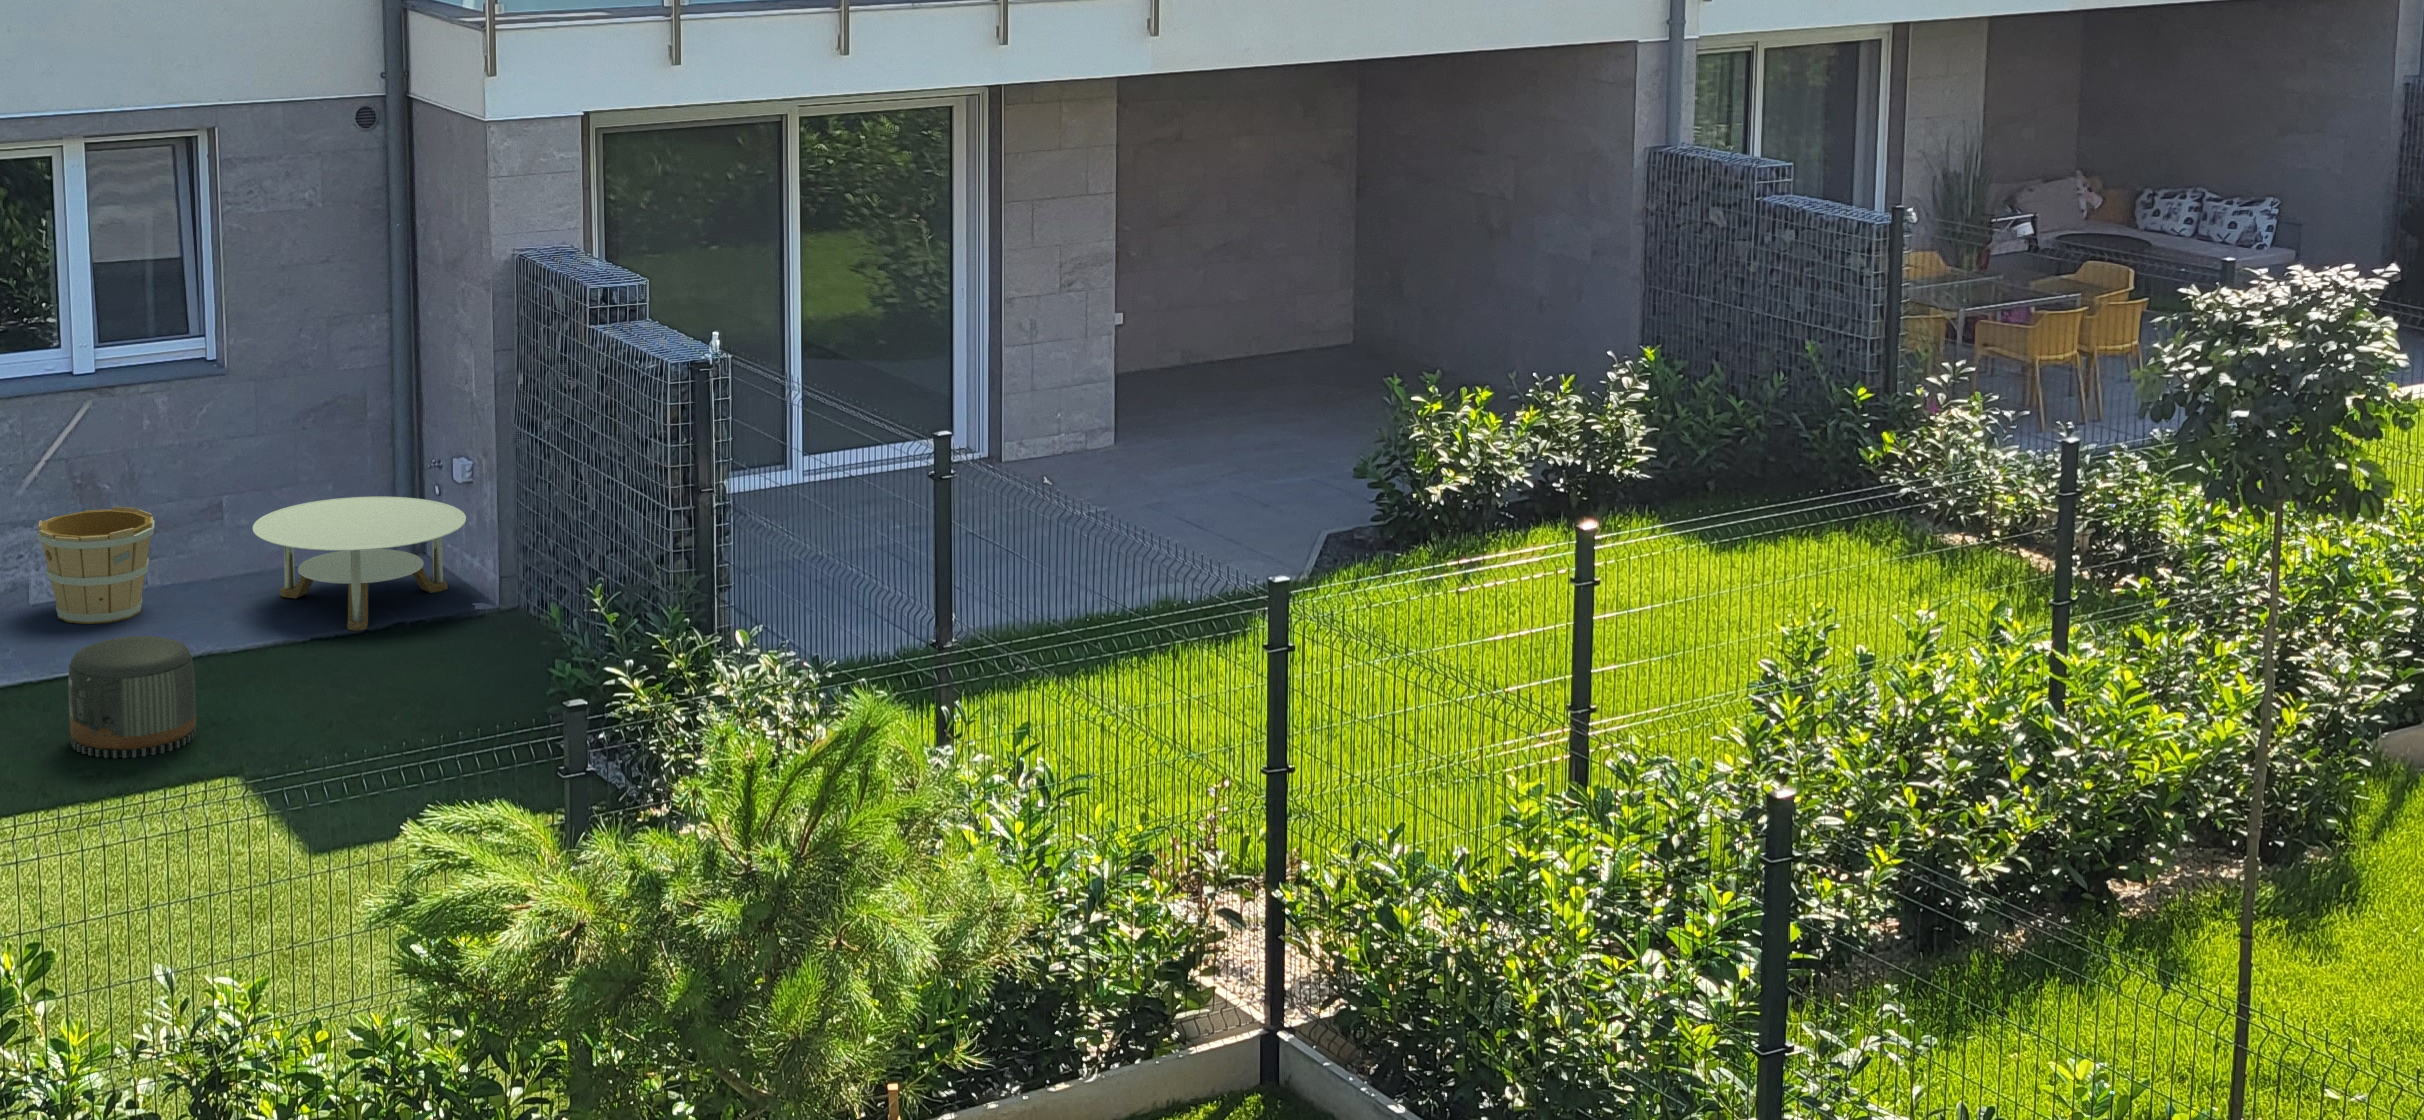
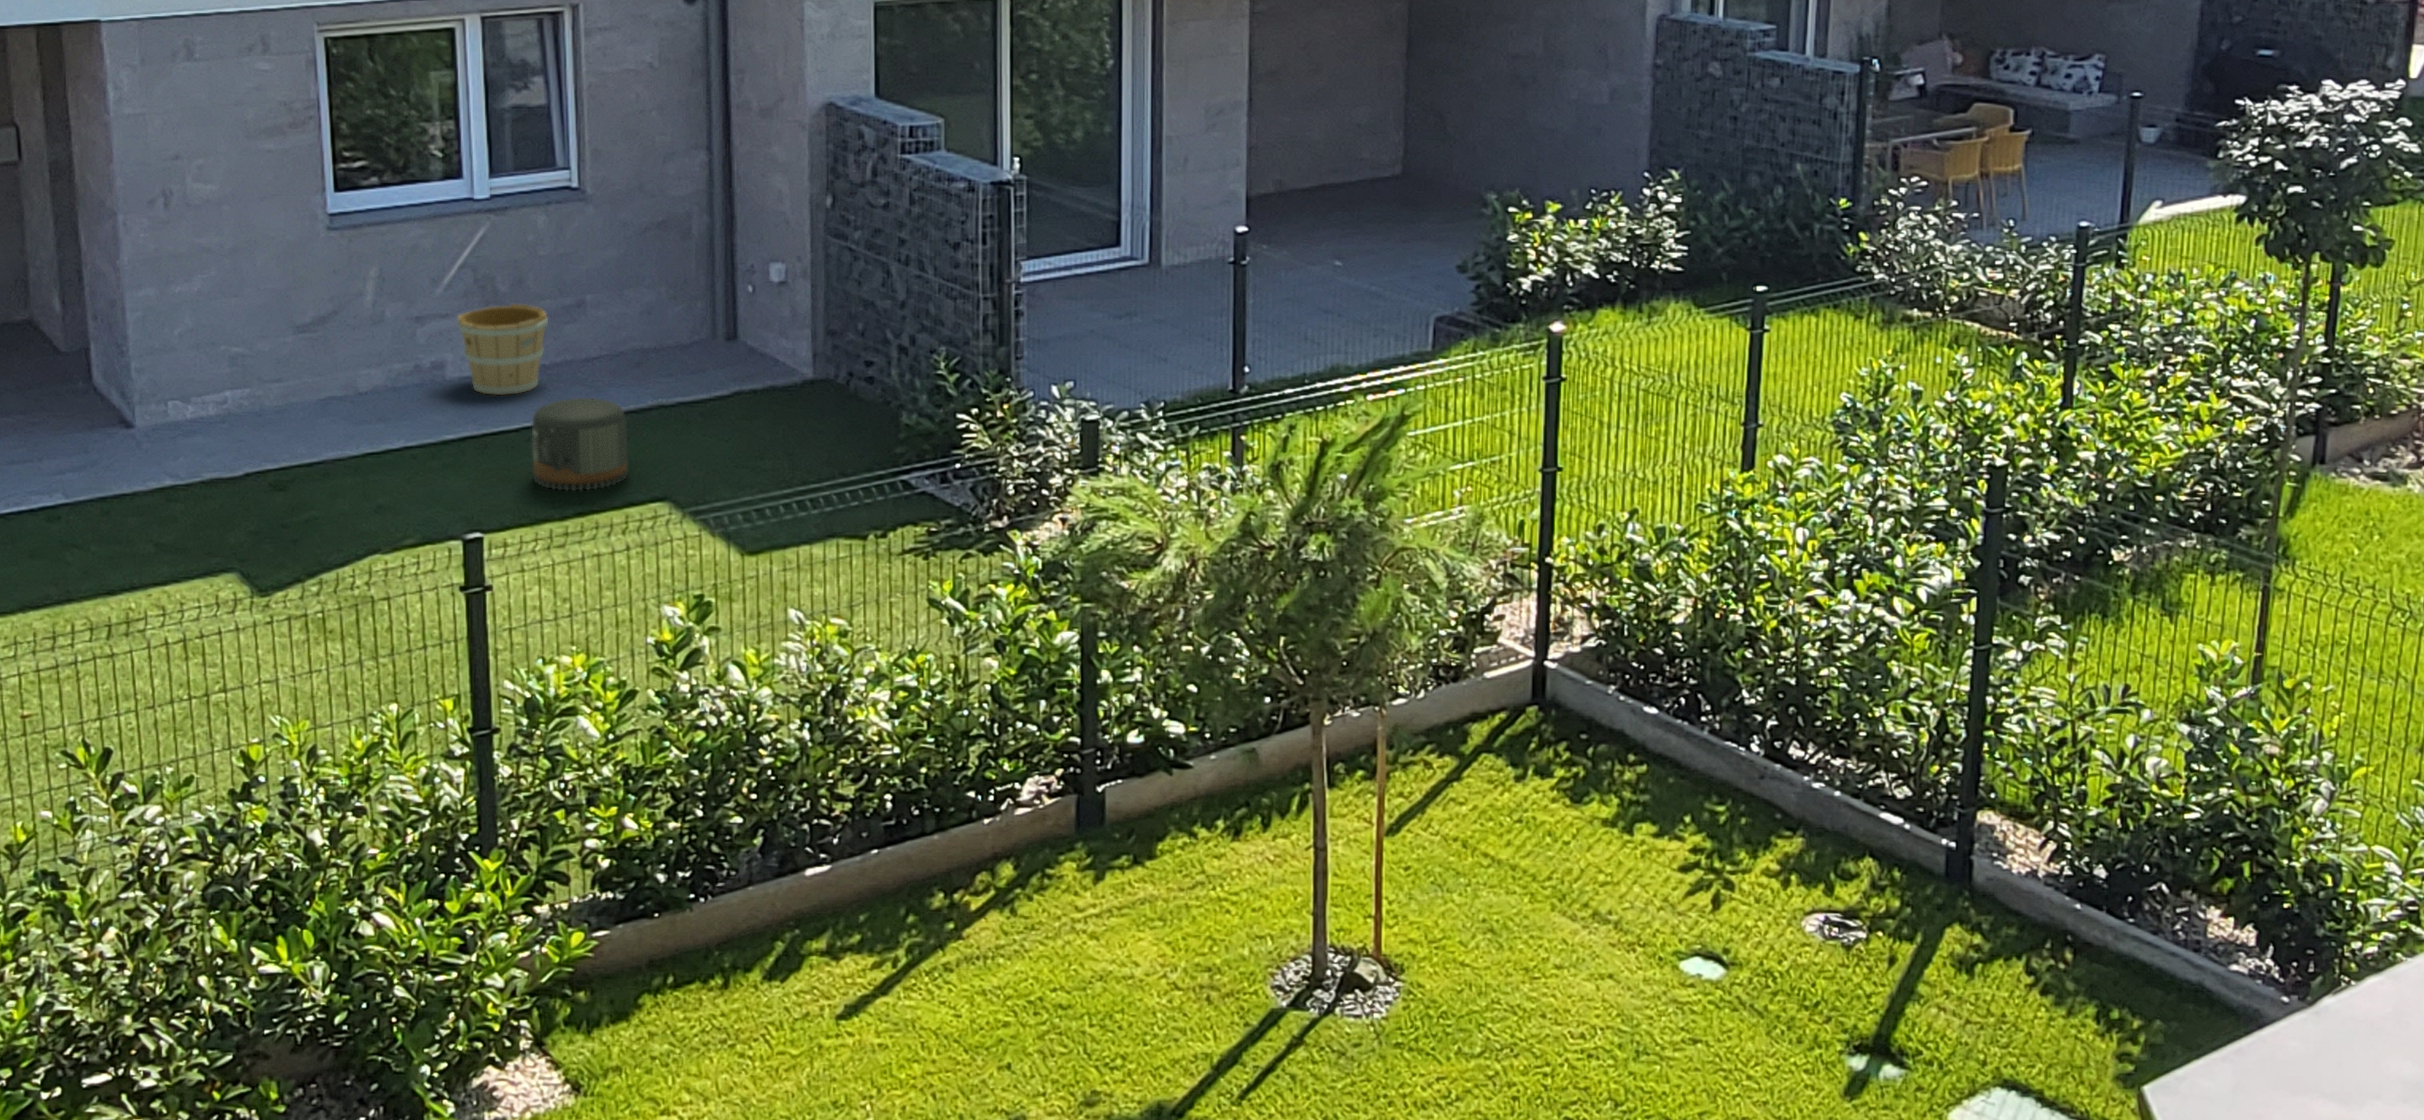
round table: present [253,497,466,631] -> none [625,294,790,396]

